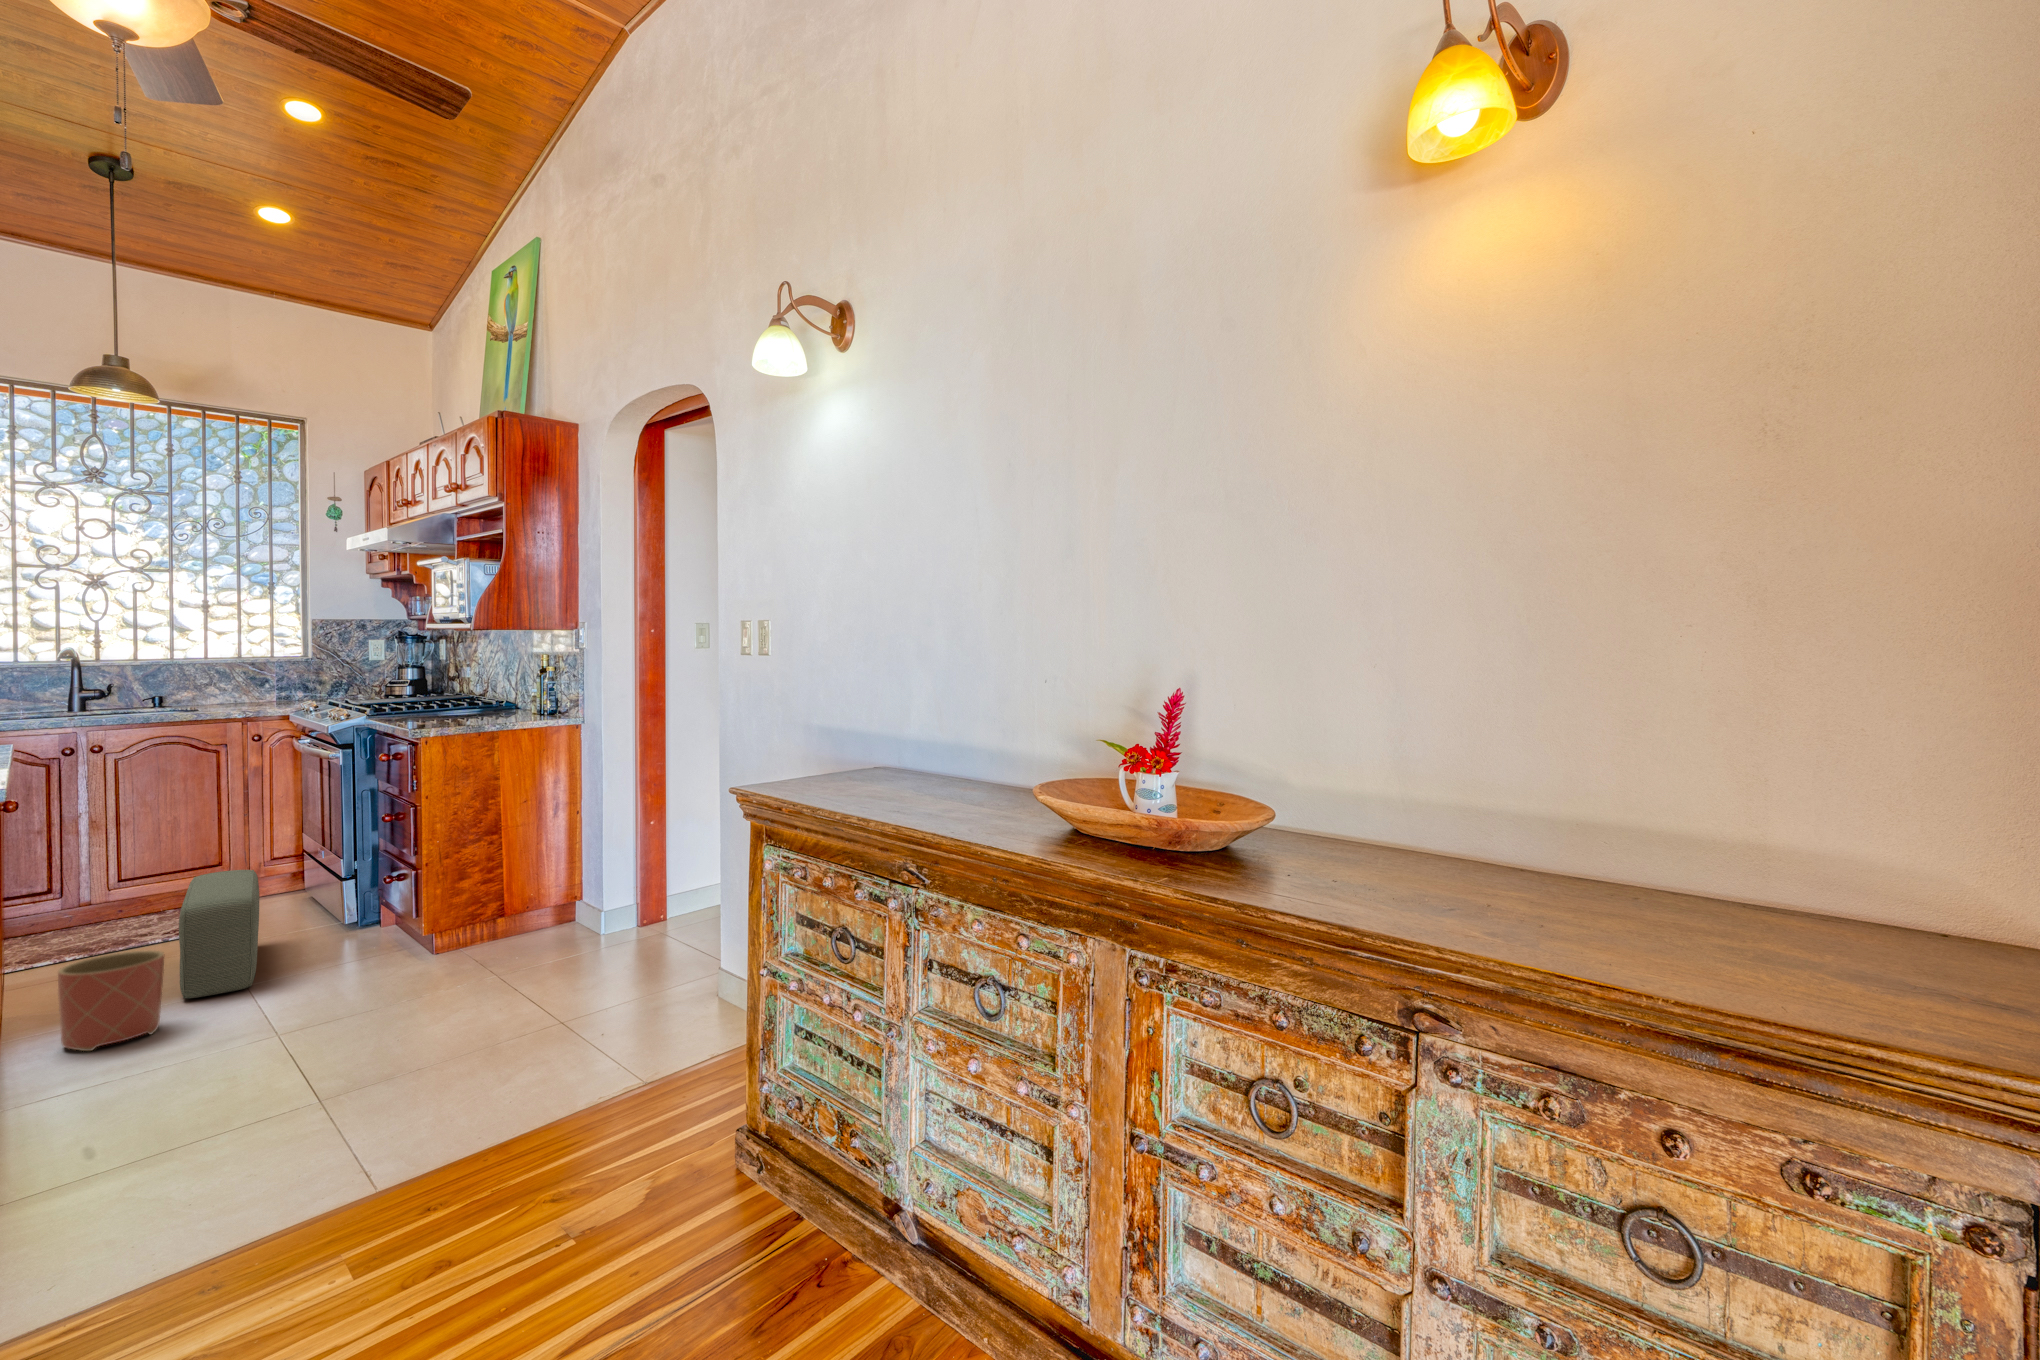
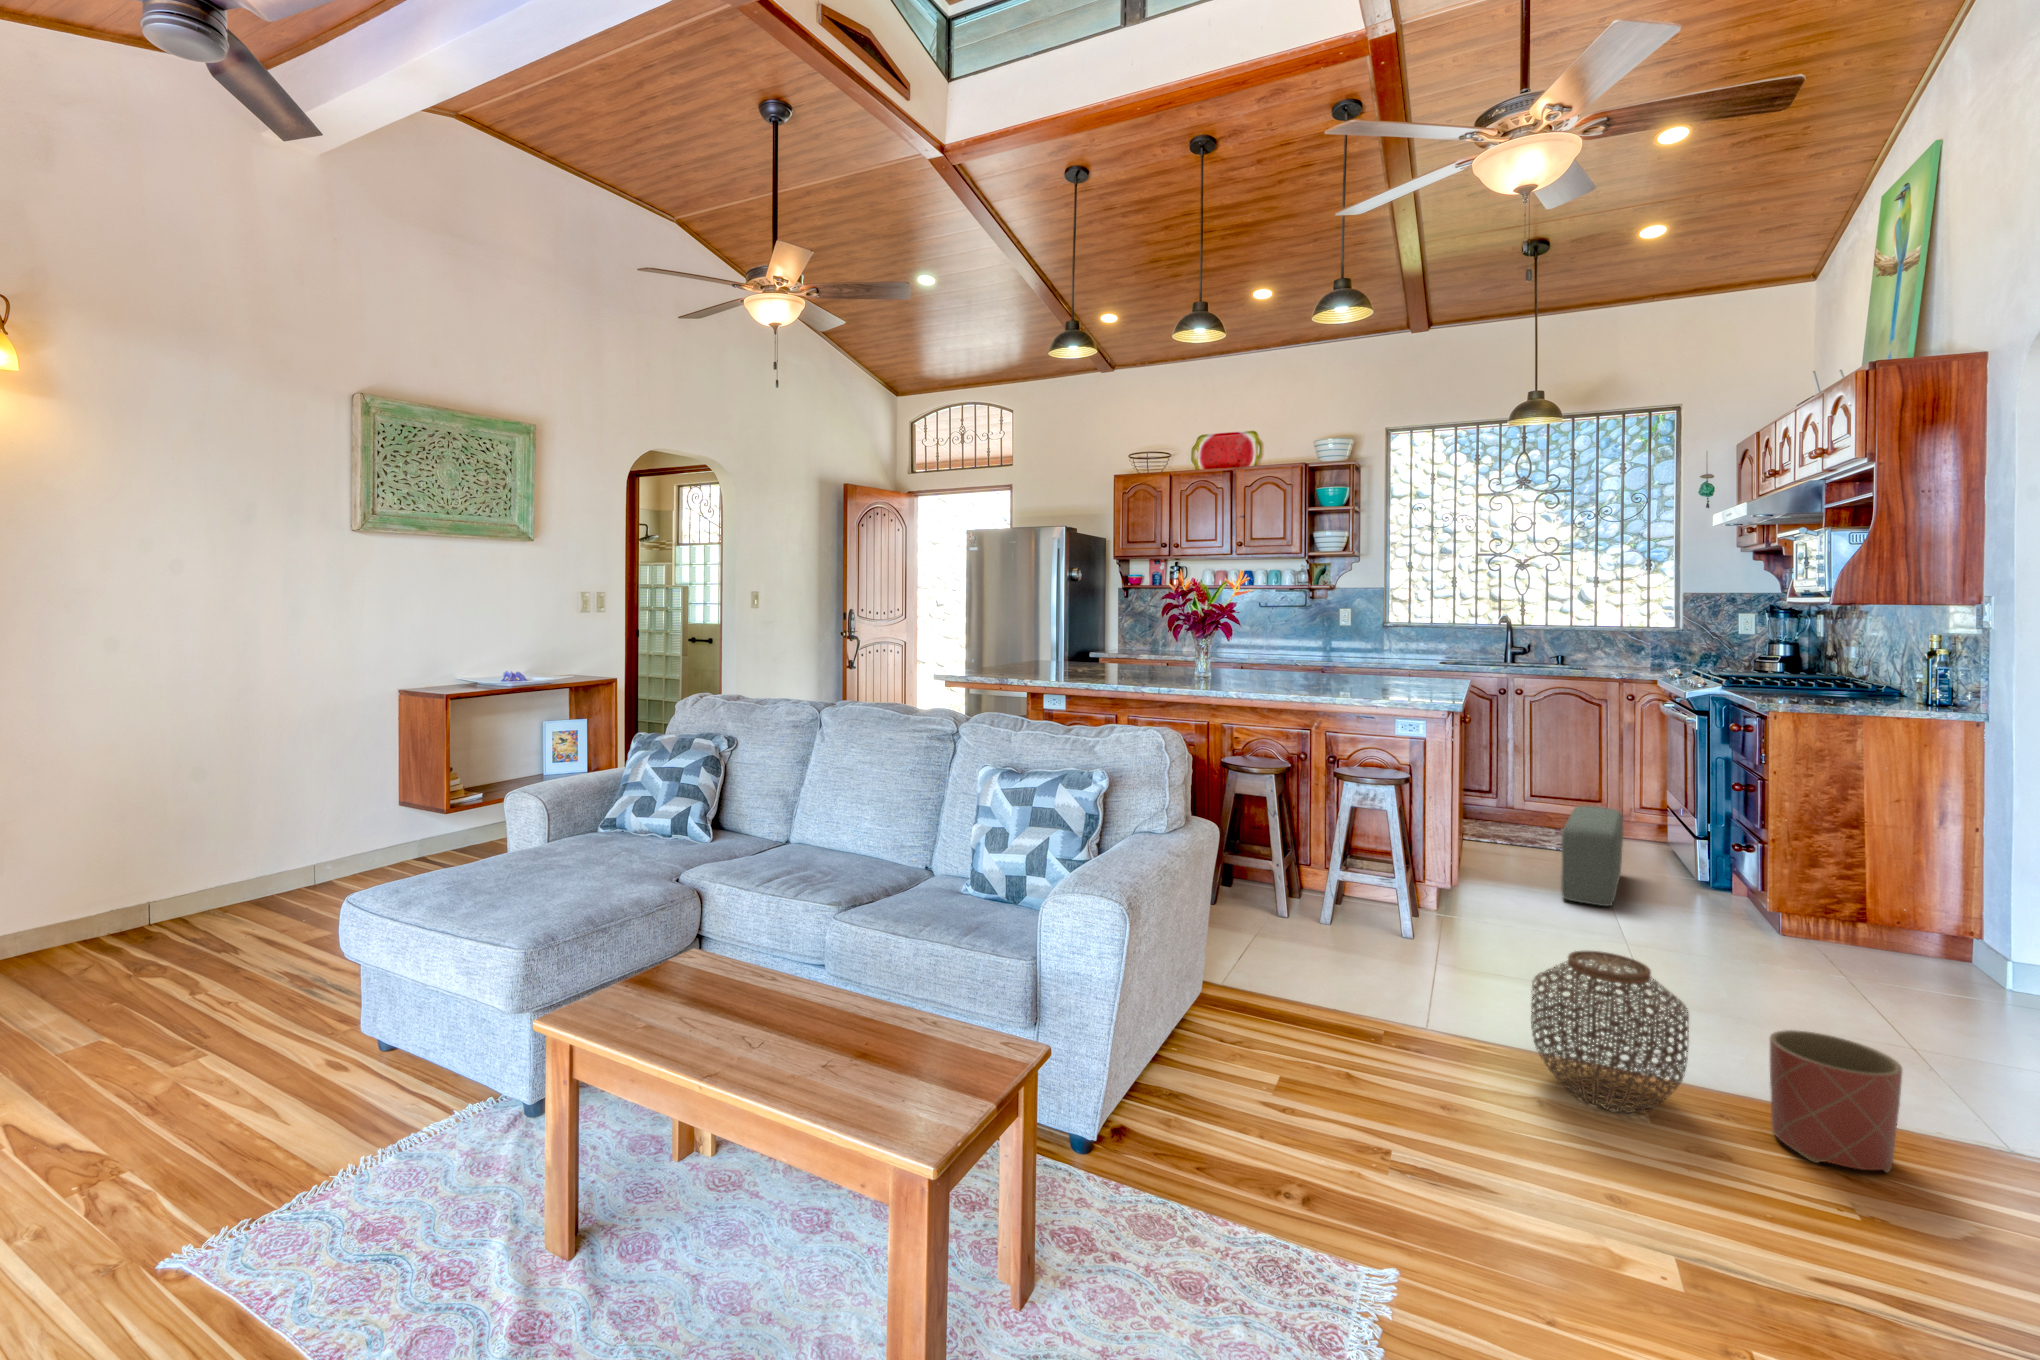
planter: present [58,950,164,1051] -> present [1770,1030,1902,1172]
woven basket: none [170,1044,383,1255] -> present [1531,951,1689,1113]

